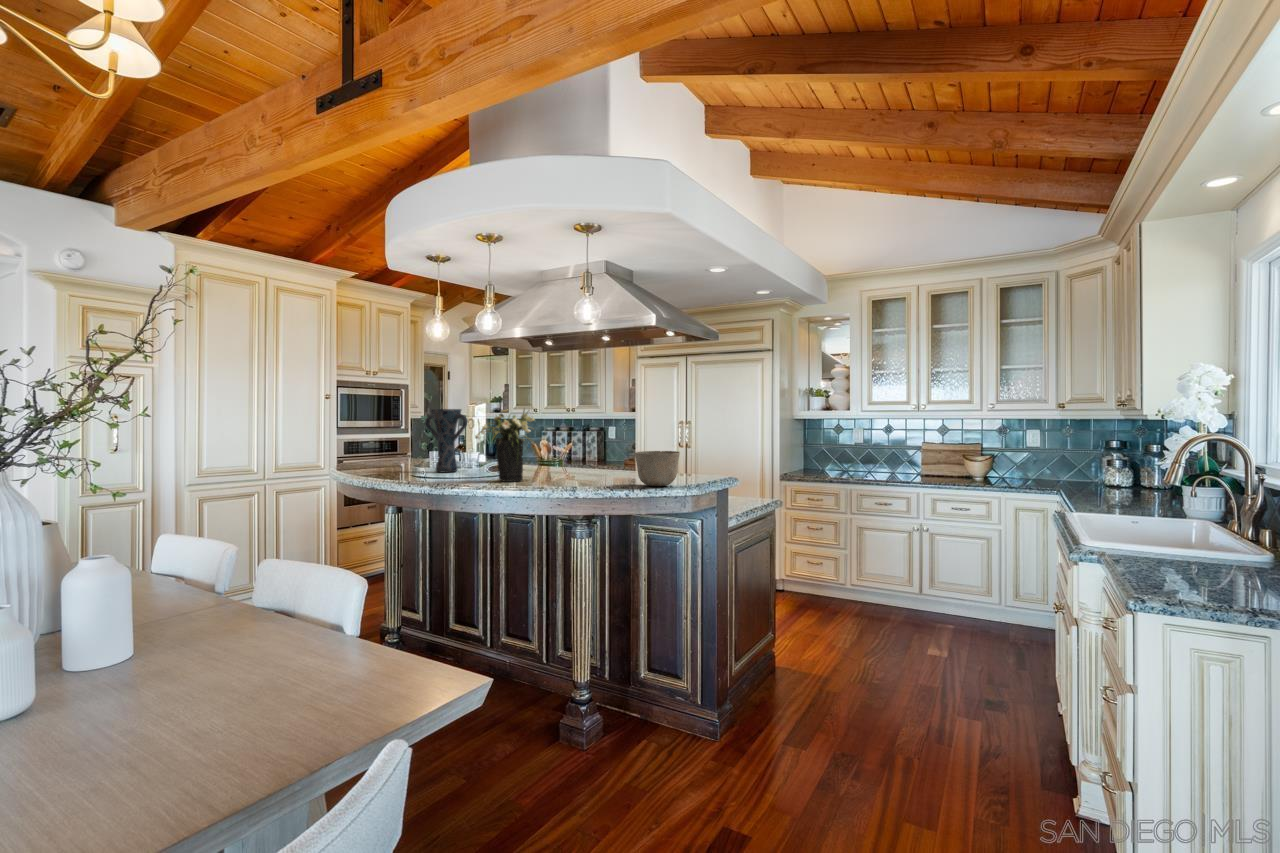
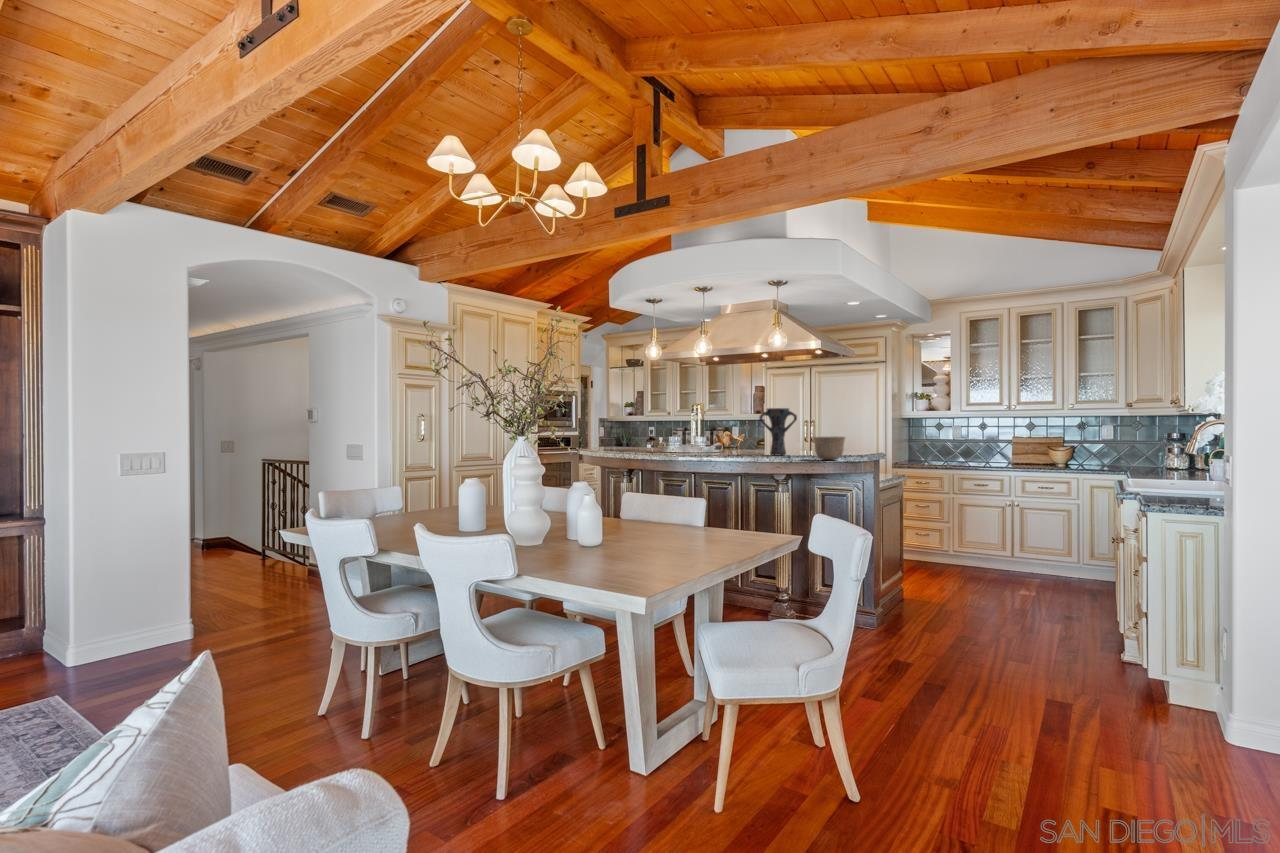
vase: present [425,409,468,473] -> present [760,408,797,456]
flower arrangement: present [475,409,534,482] -> none [698,407,740,458]

